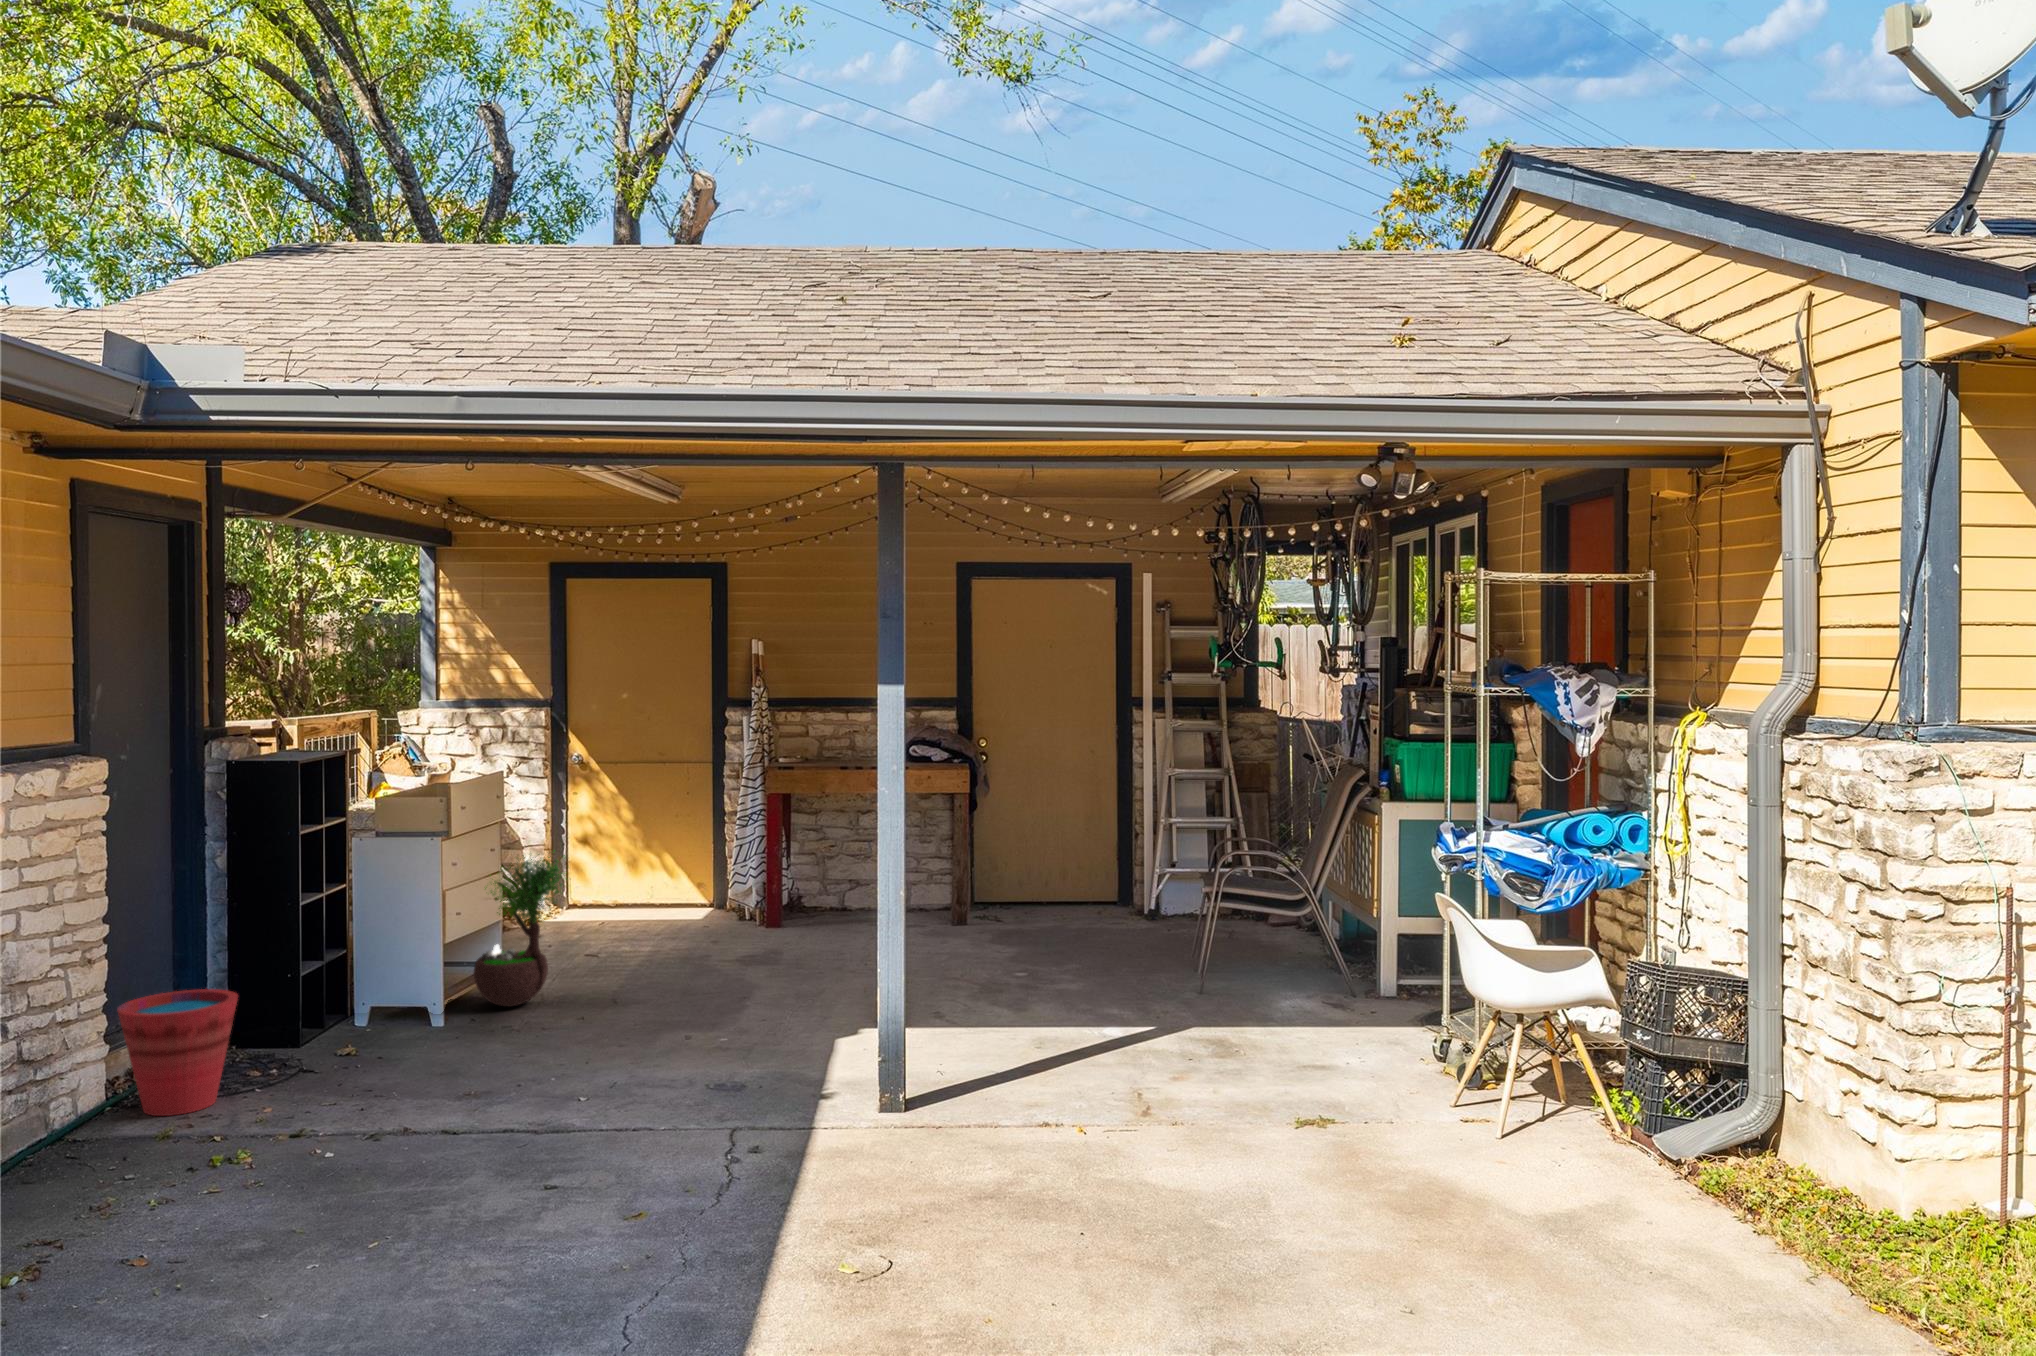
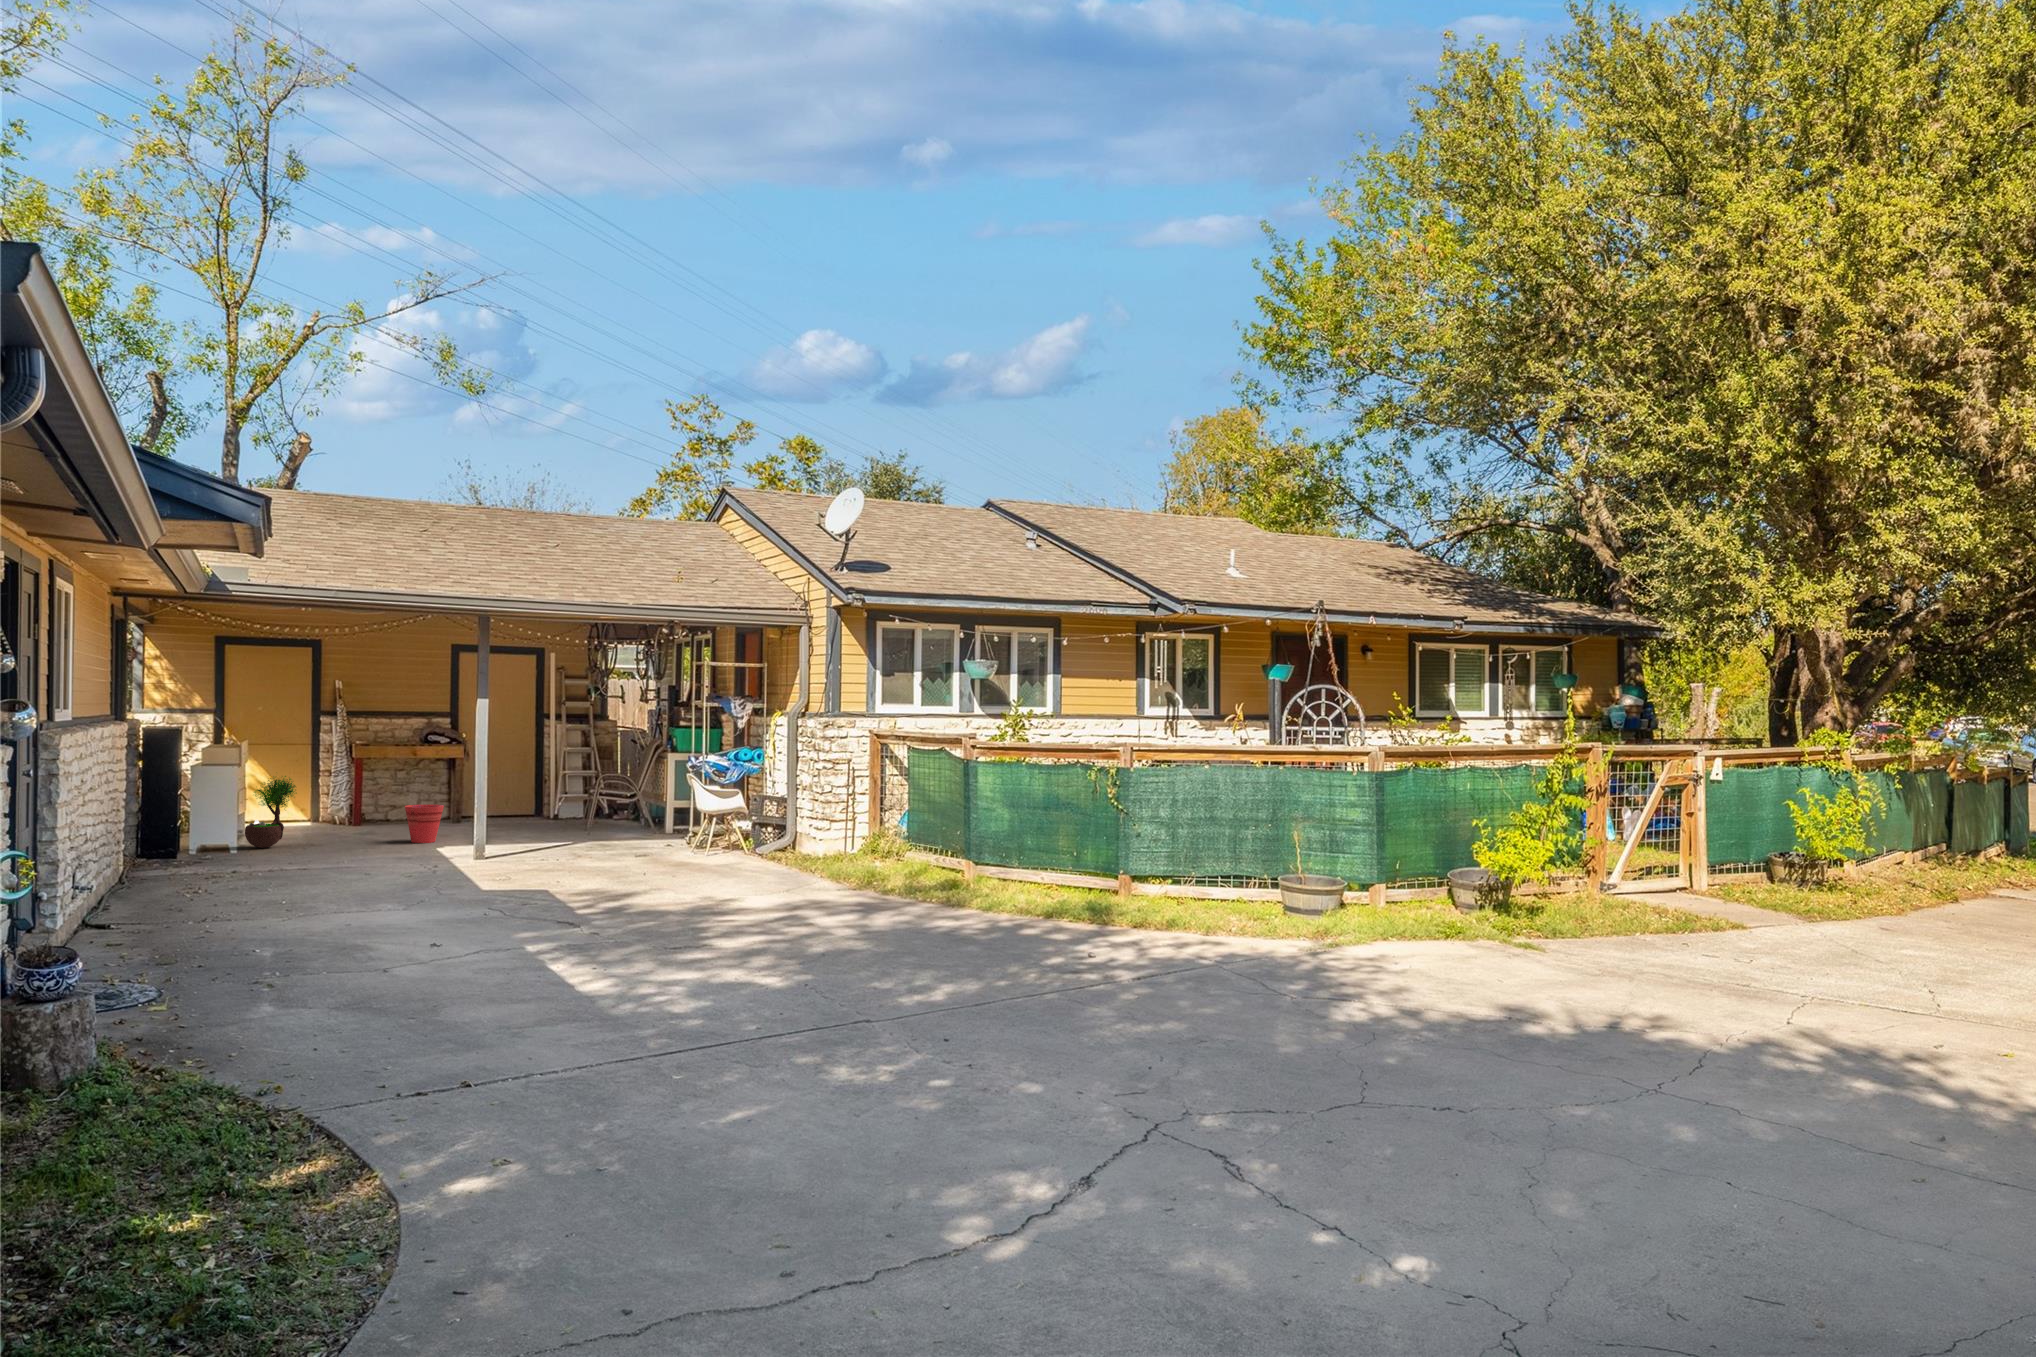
bucket: present [117,989,238,1116] -> present [405,805,444,843]

